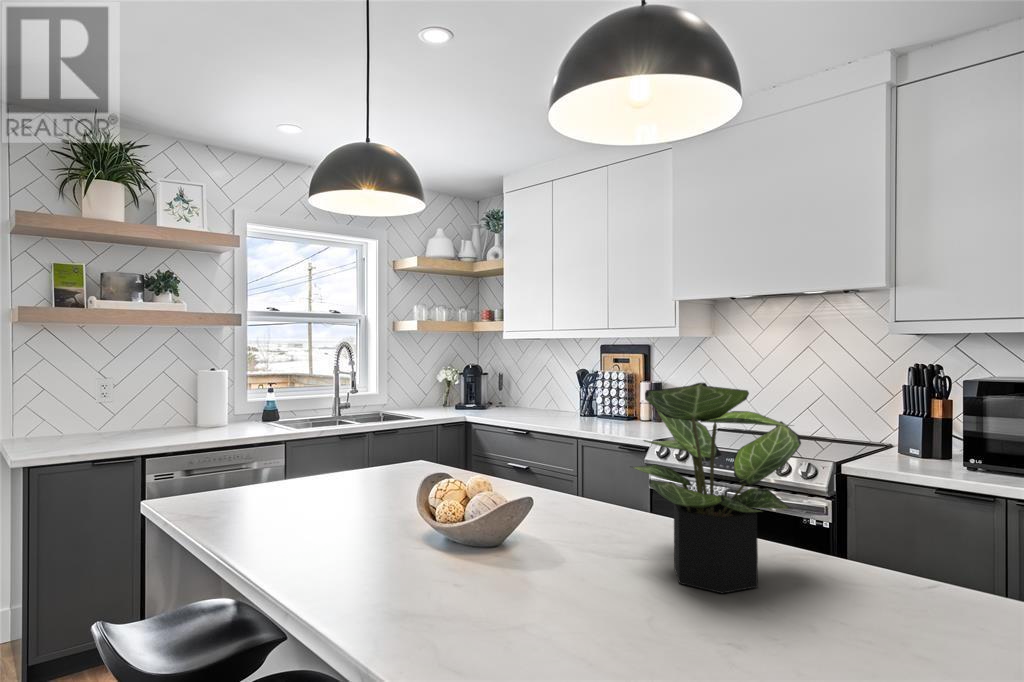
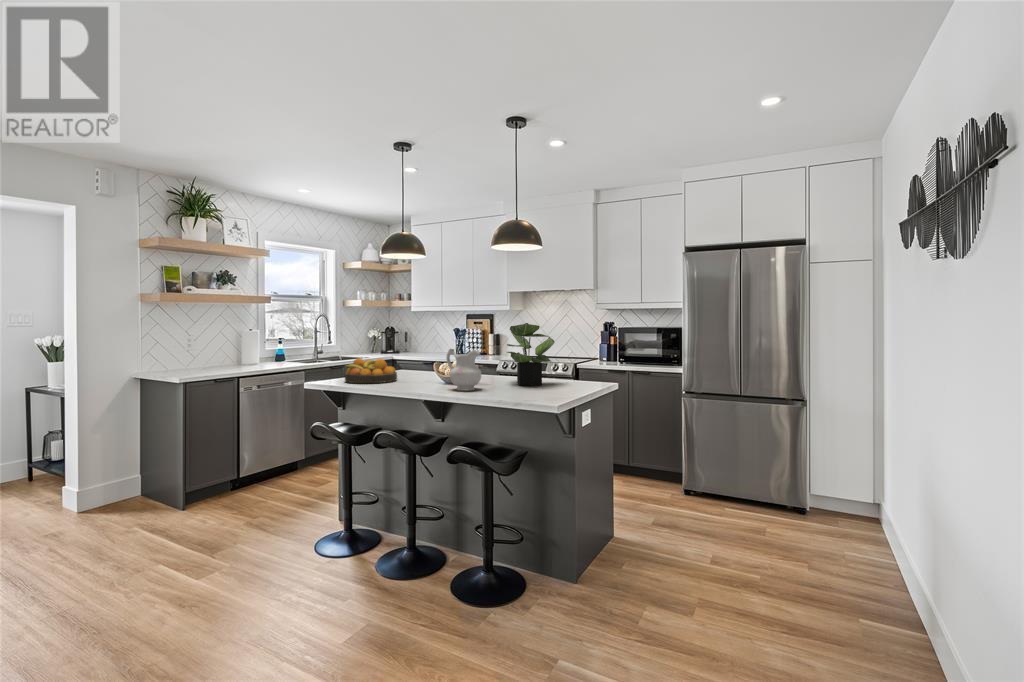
fruit bowl: none [233,456,368,529] -> present [345,358,397,383]
ceramic pitcher: none [435,461,541,616] -> present [446,349,481,391]

